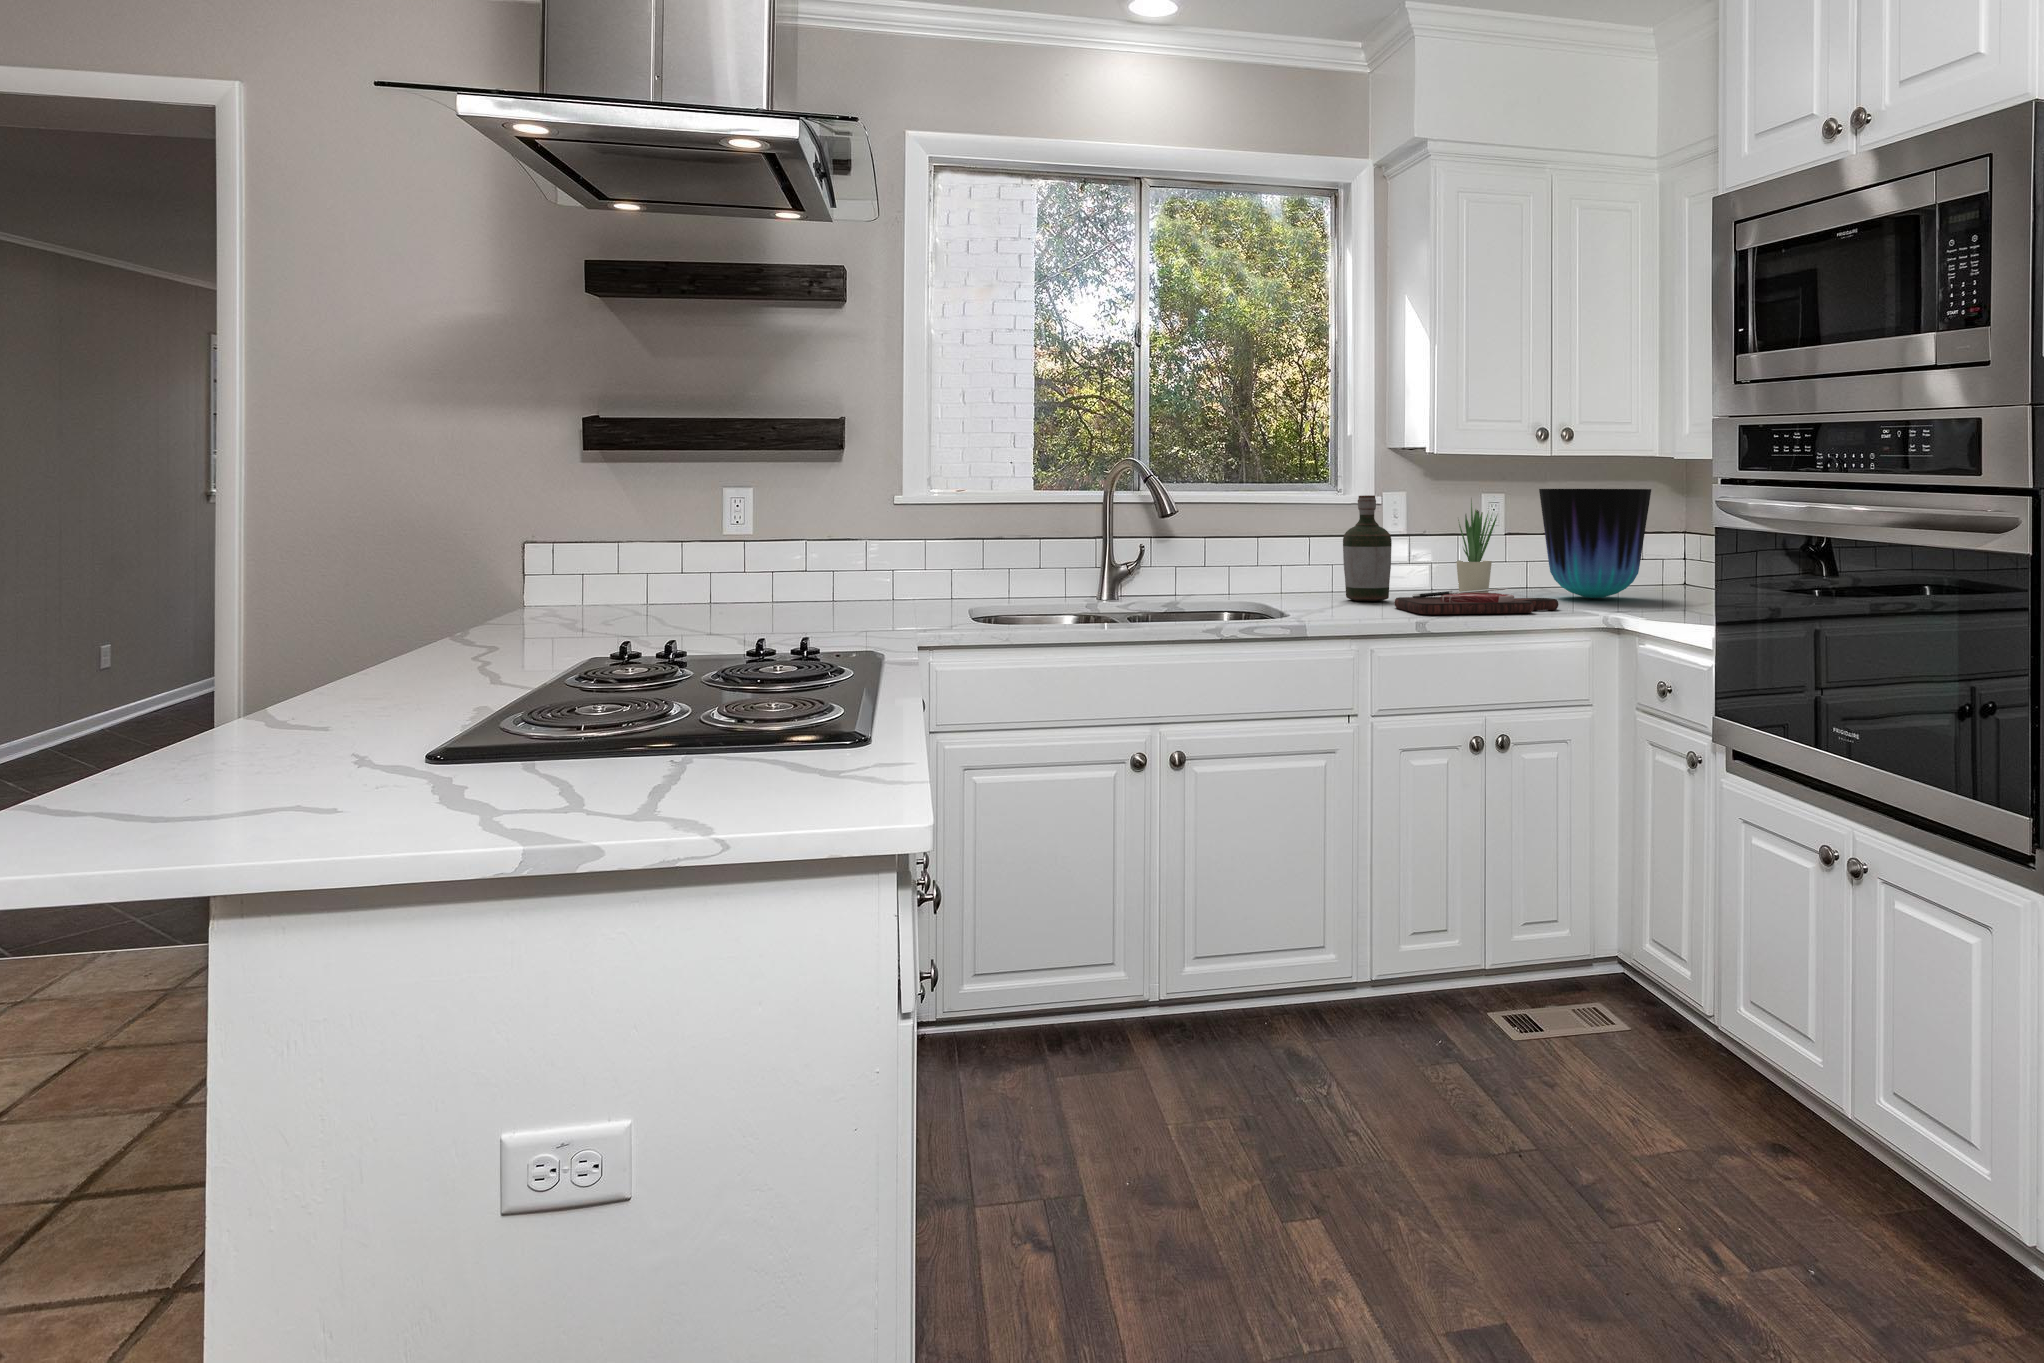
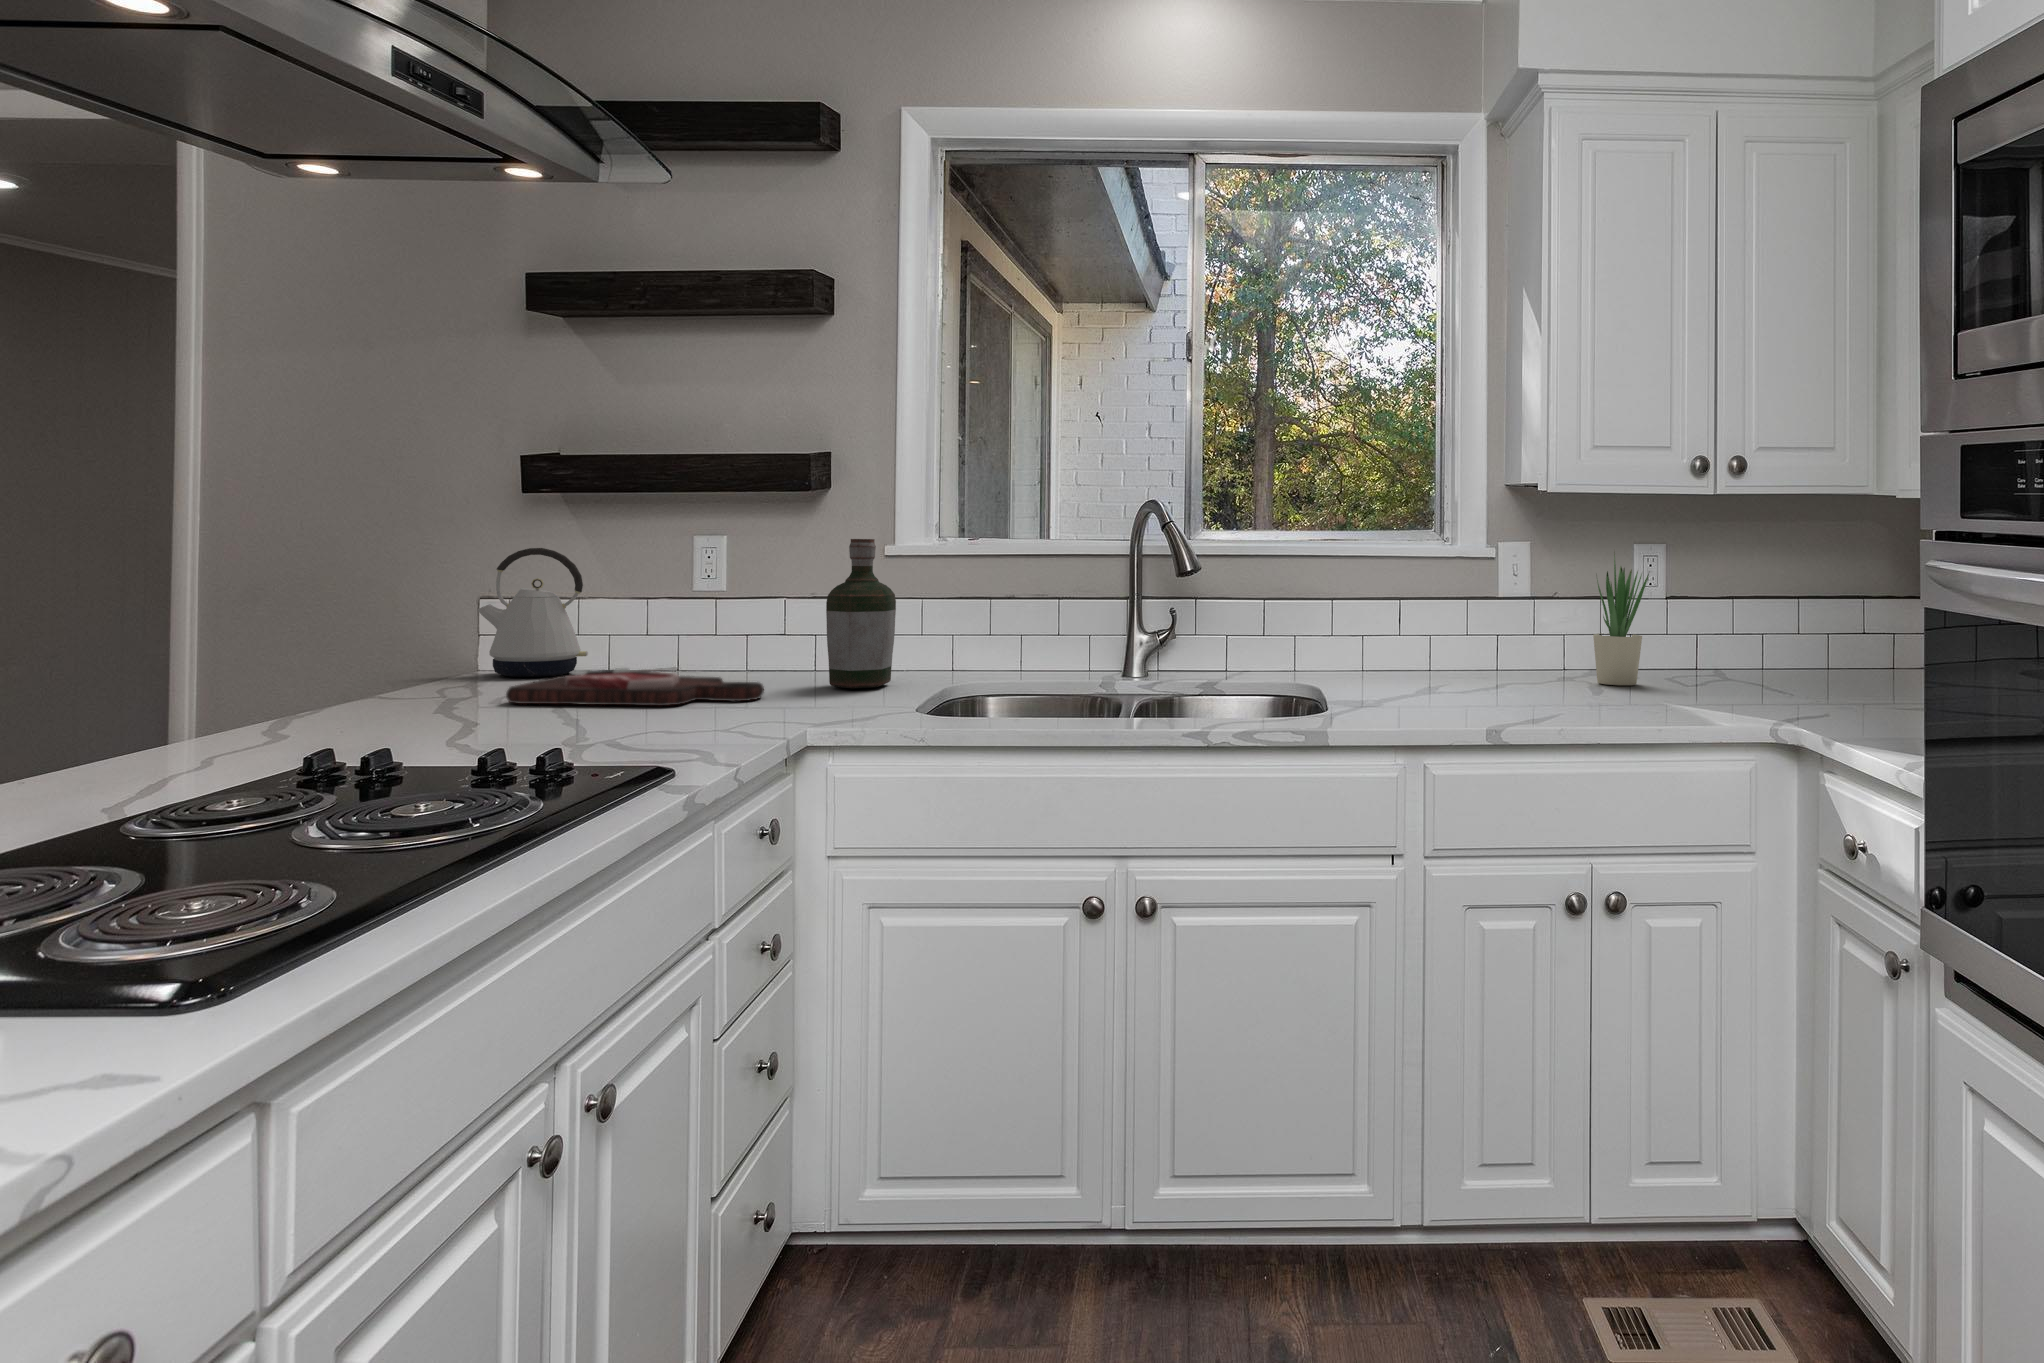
vase: present [1539,489,1651,598] -> none [1709,541,1869,690]
bottle: present [1343,495,1392,601] -> present [826,539,896,689]
kettle: none [568,506,660,614] -> present [477,548,588,677]
cutting board: present [1394,588,1559,614] -> present [506,667,764,706]

